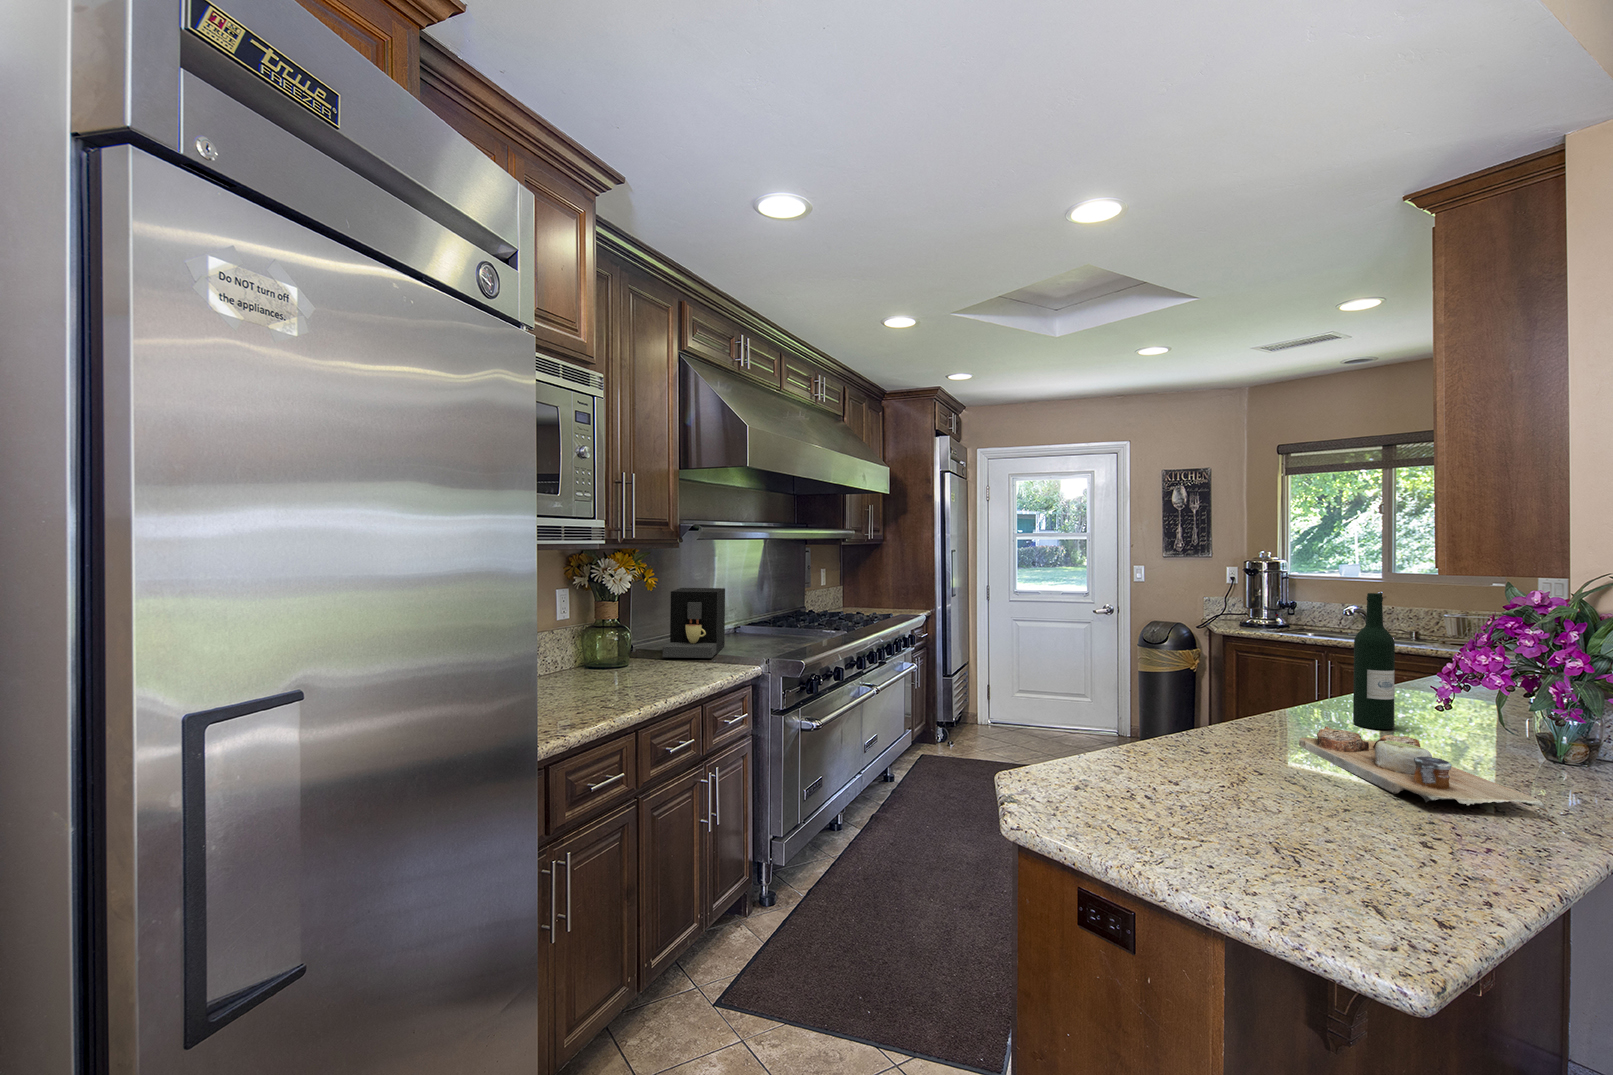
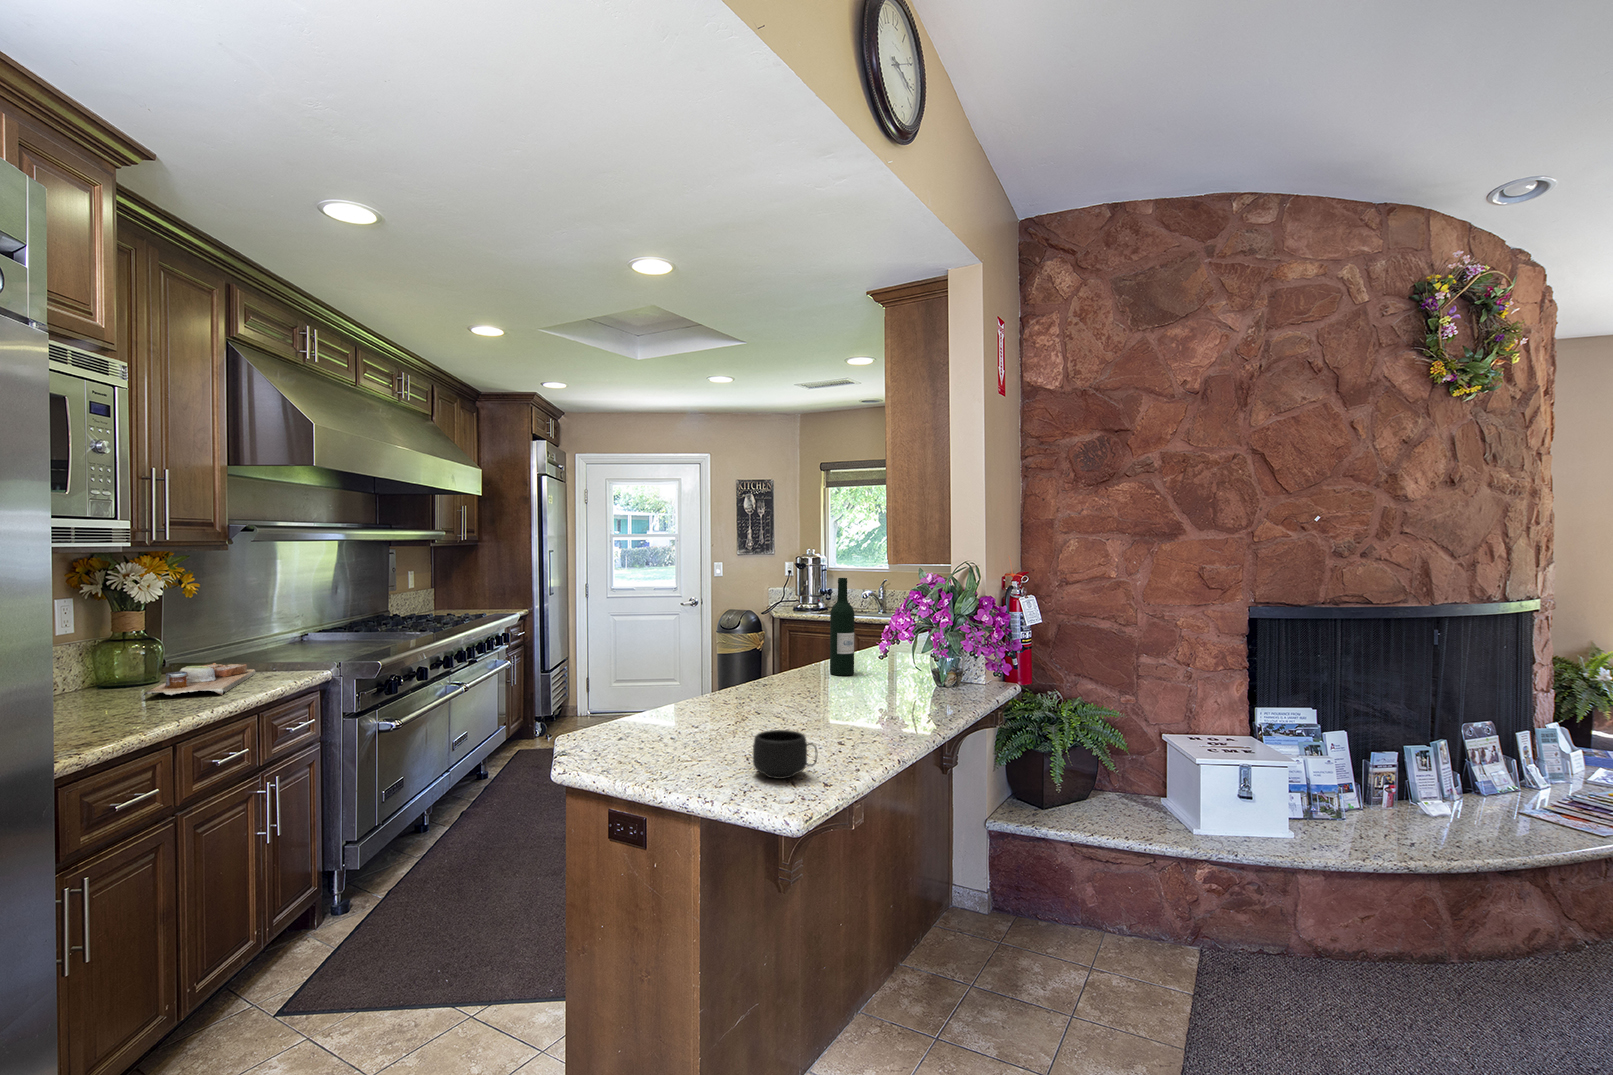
coffee maker: present [663,588,725,658] -> none [208,593,289,669]
cutting board: present [1299,727,1548,813] -> present [144,663,255,695]
mug: none [1309,821,1429,901] -> present [753,730,818,779]

